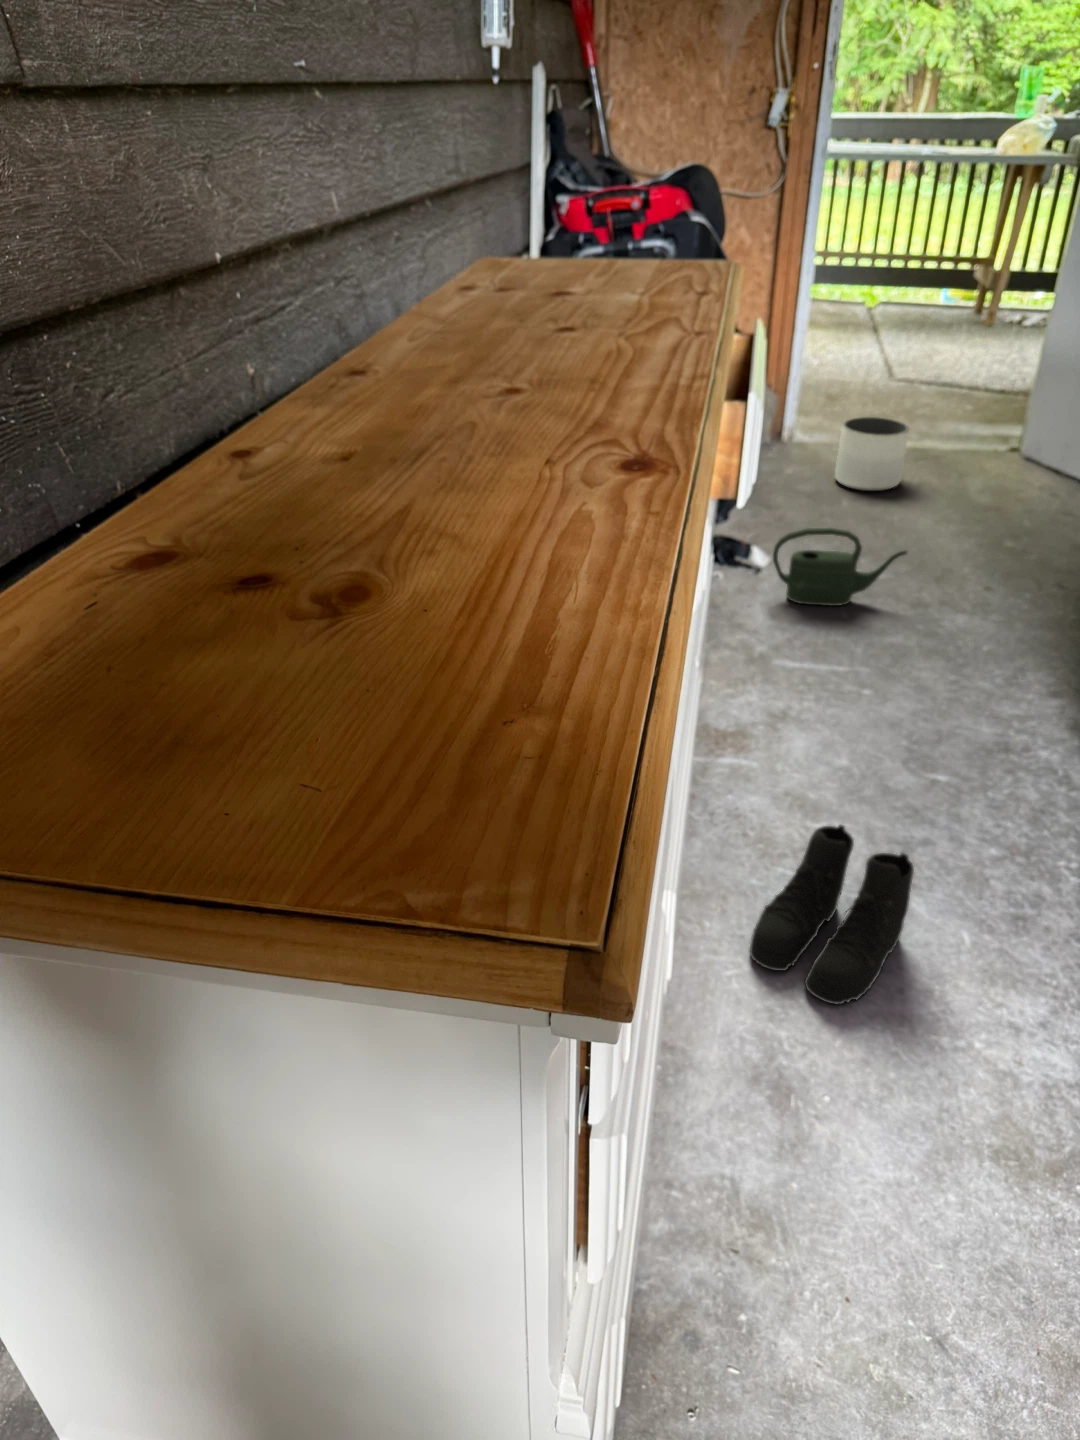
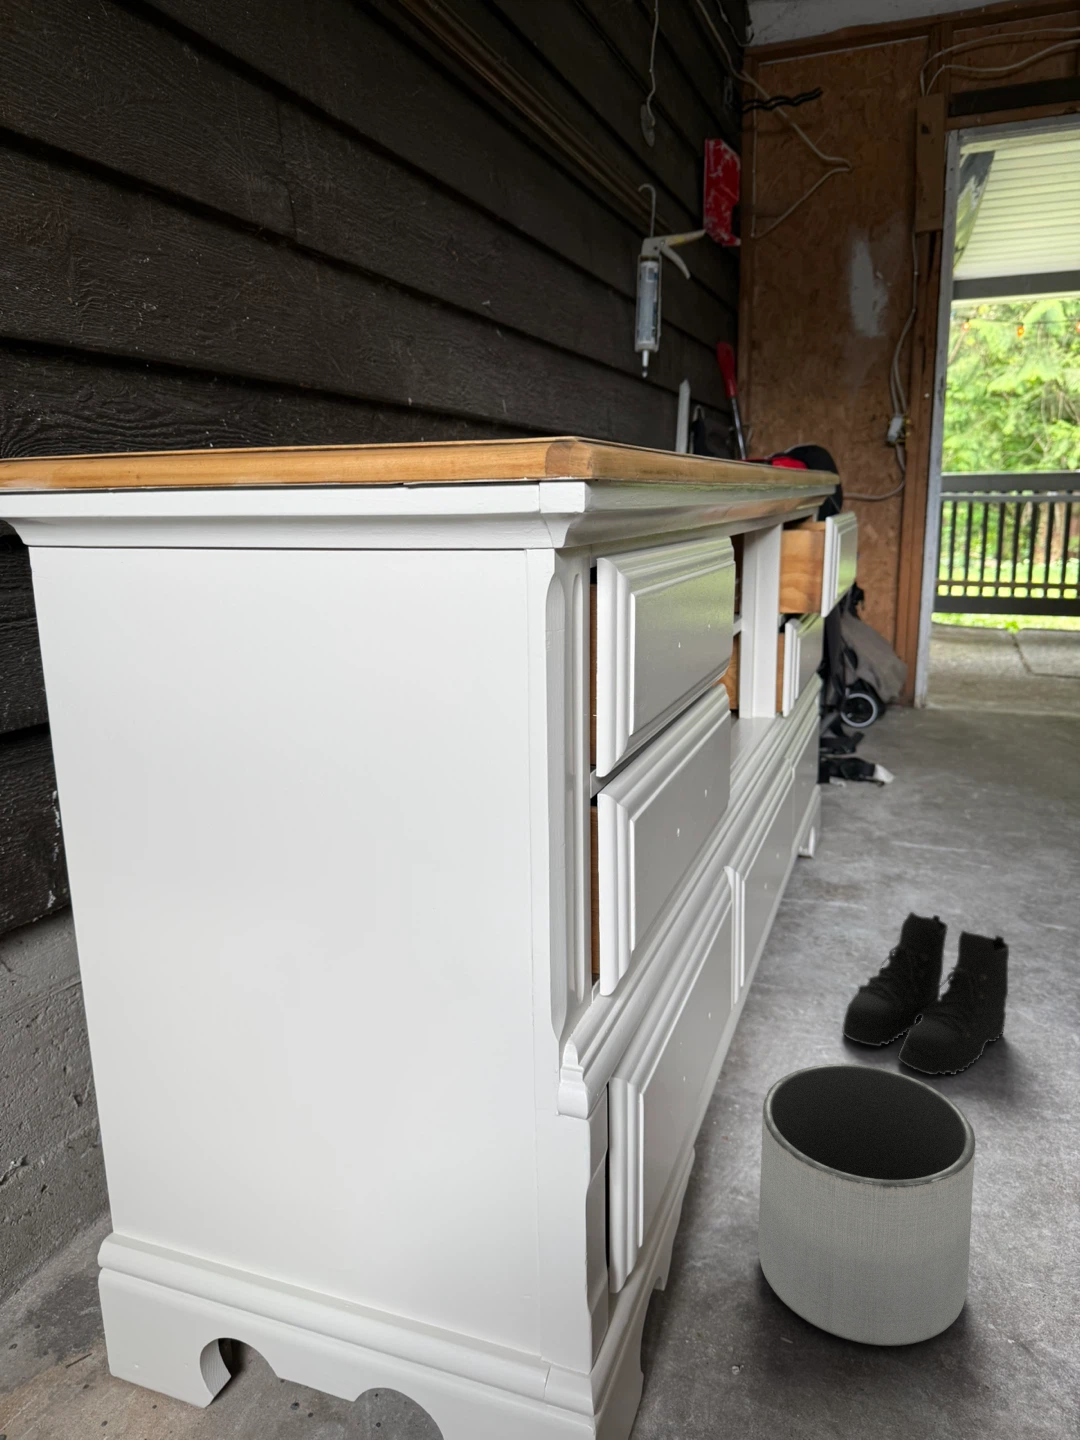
planter: present [835,417,909,491] -> present [758,1064,975,1346]
watering can: present [773,528,907,606] -> none [893,734,1027,809]

